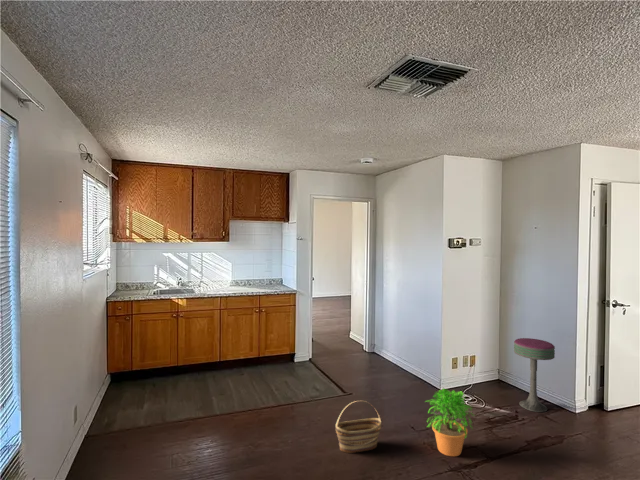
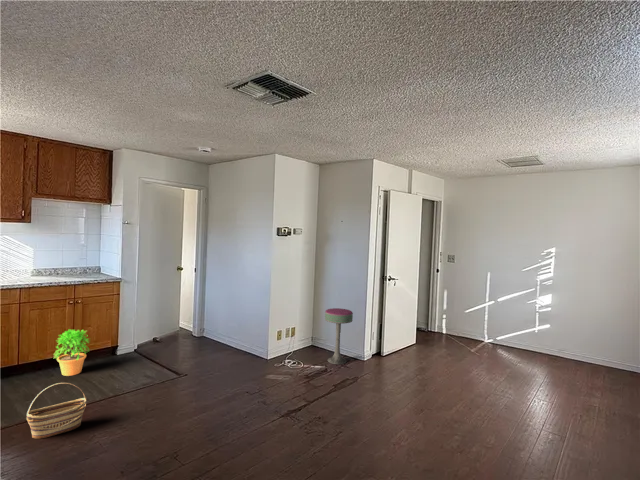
potted plant: present [428,388,472,456] -> present [54,329,89,376]
basket: present [336,401,381,453] -> present [27,383,86,439]

